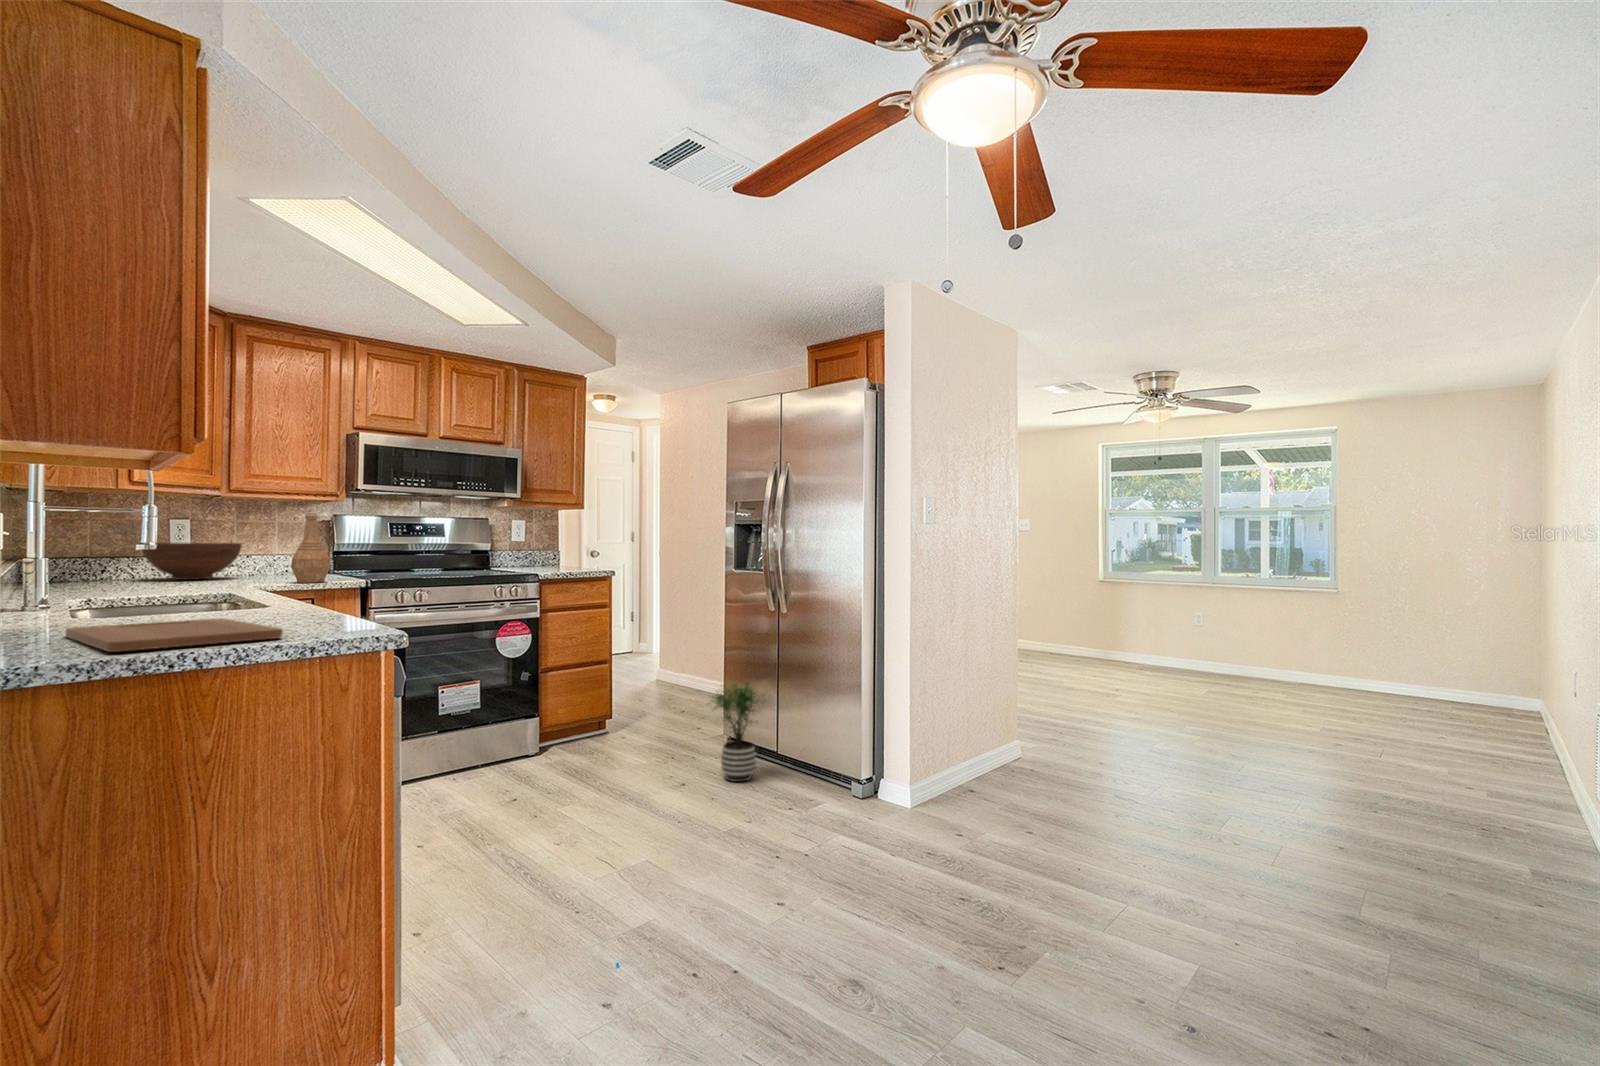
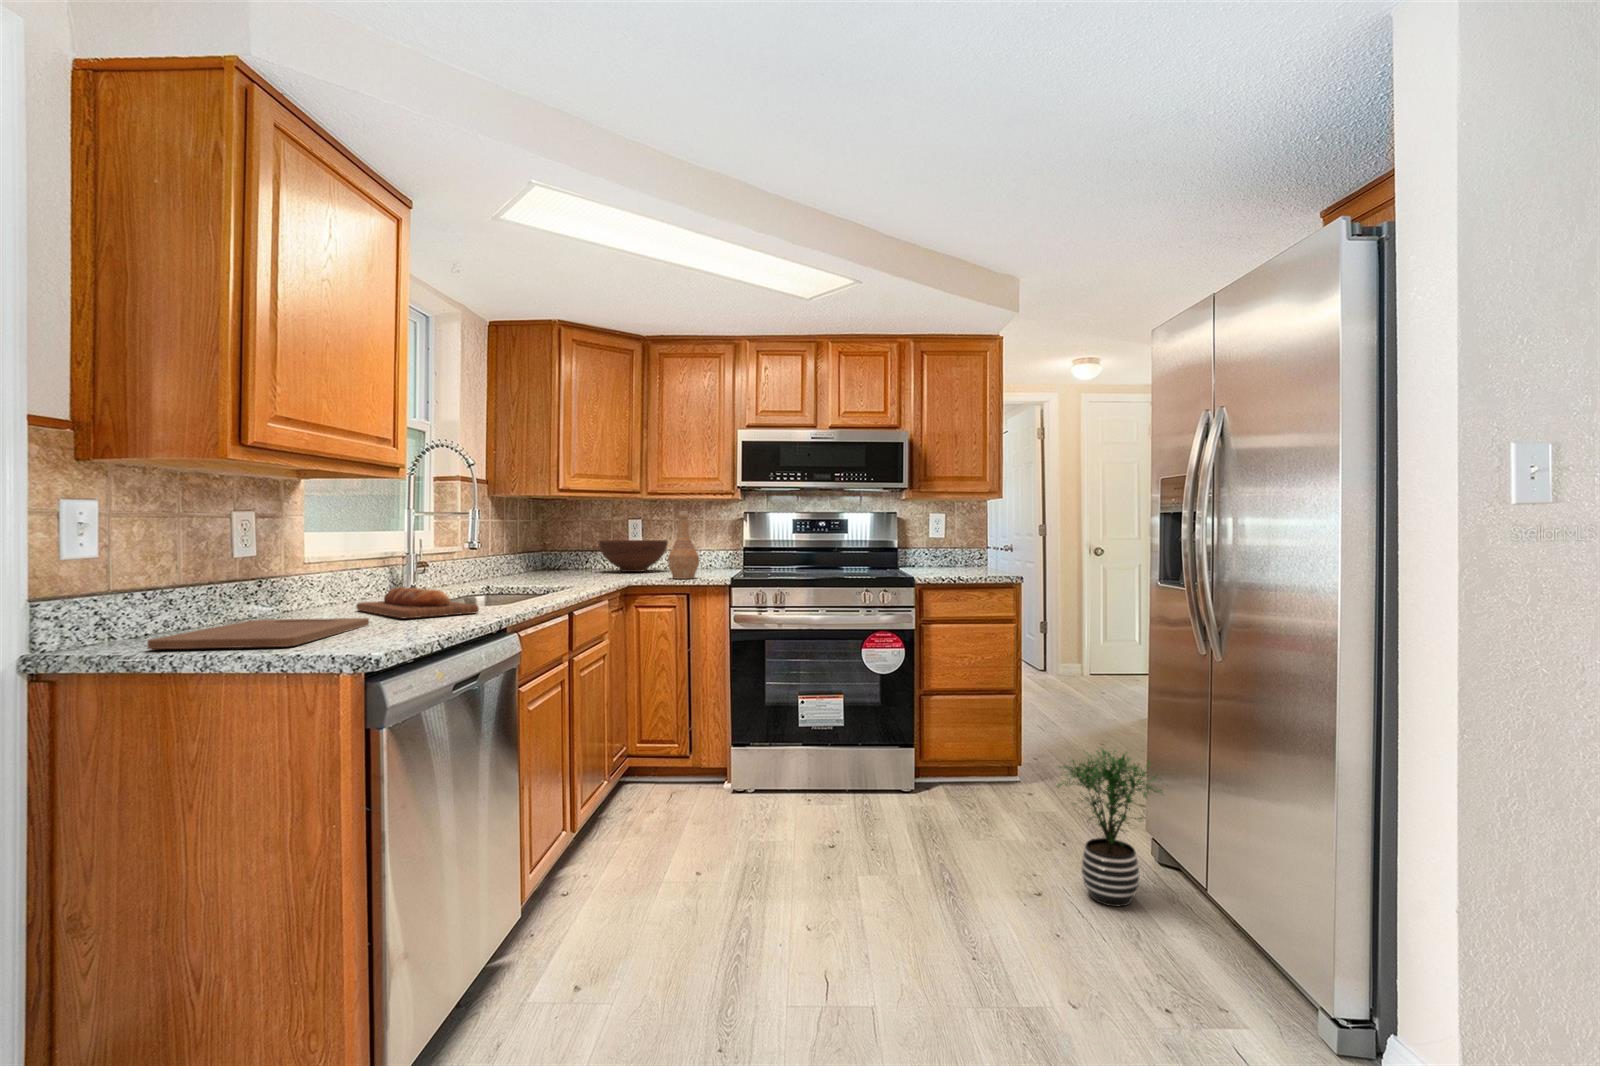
bread loaf: none [89,590,288,620] -> present [356,587,479,619]

